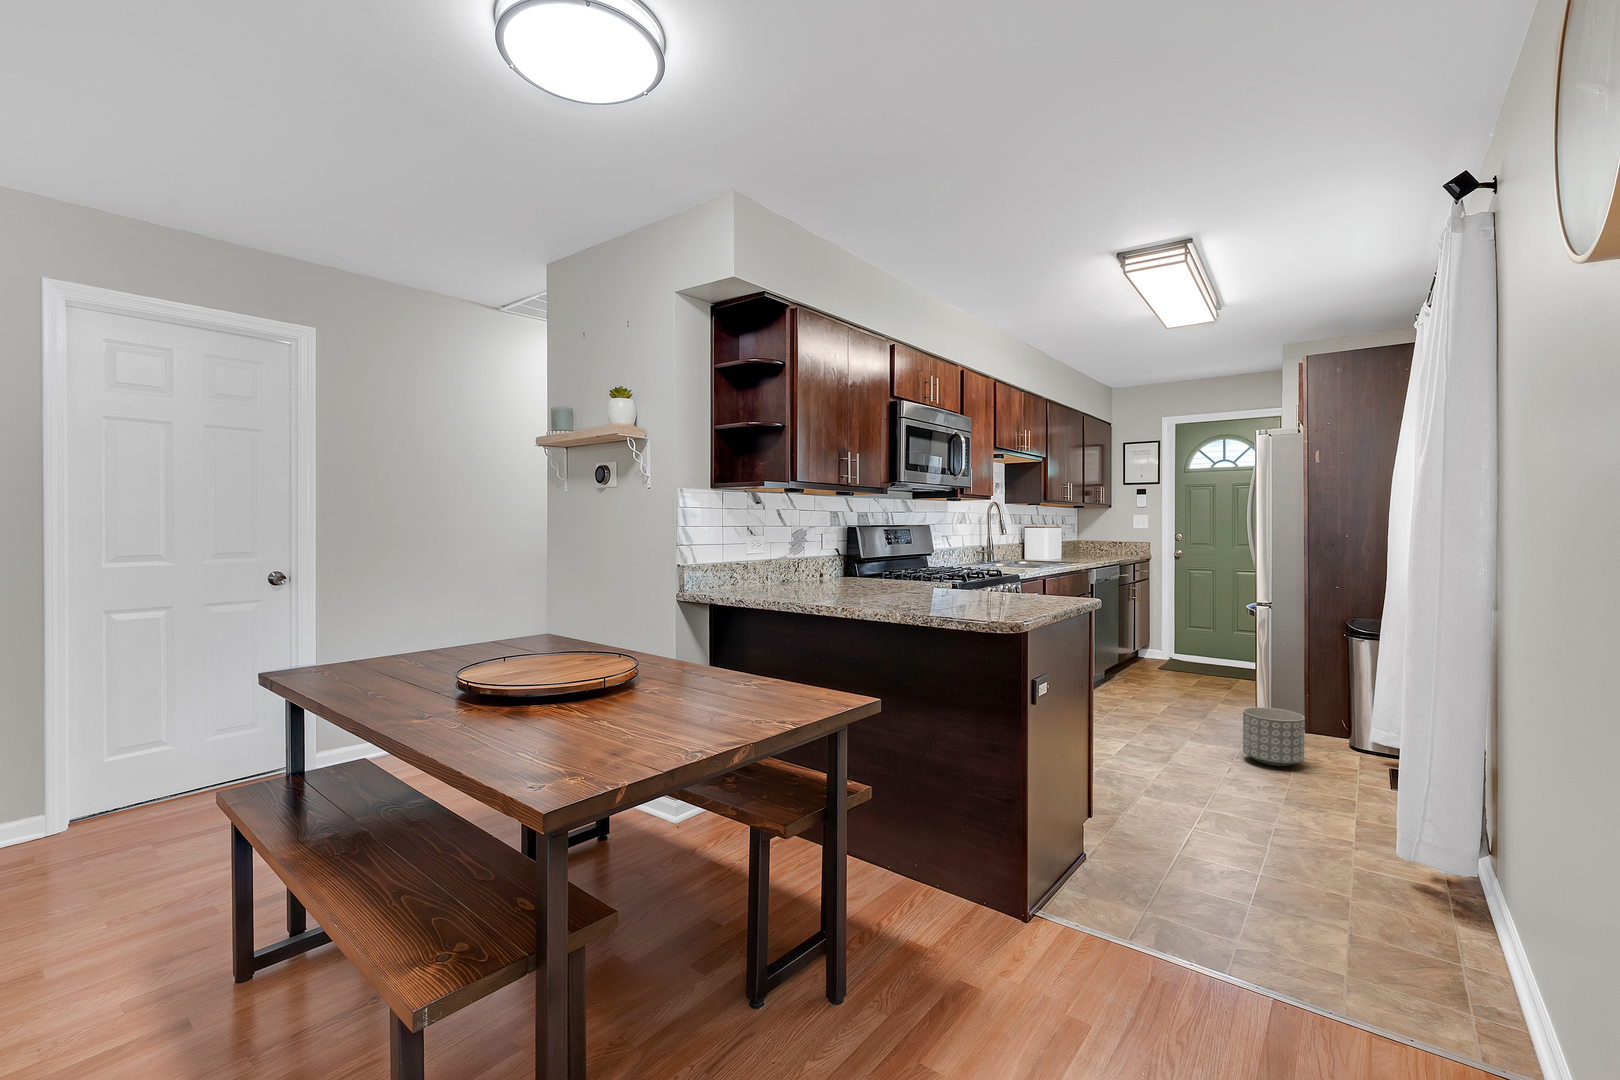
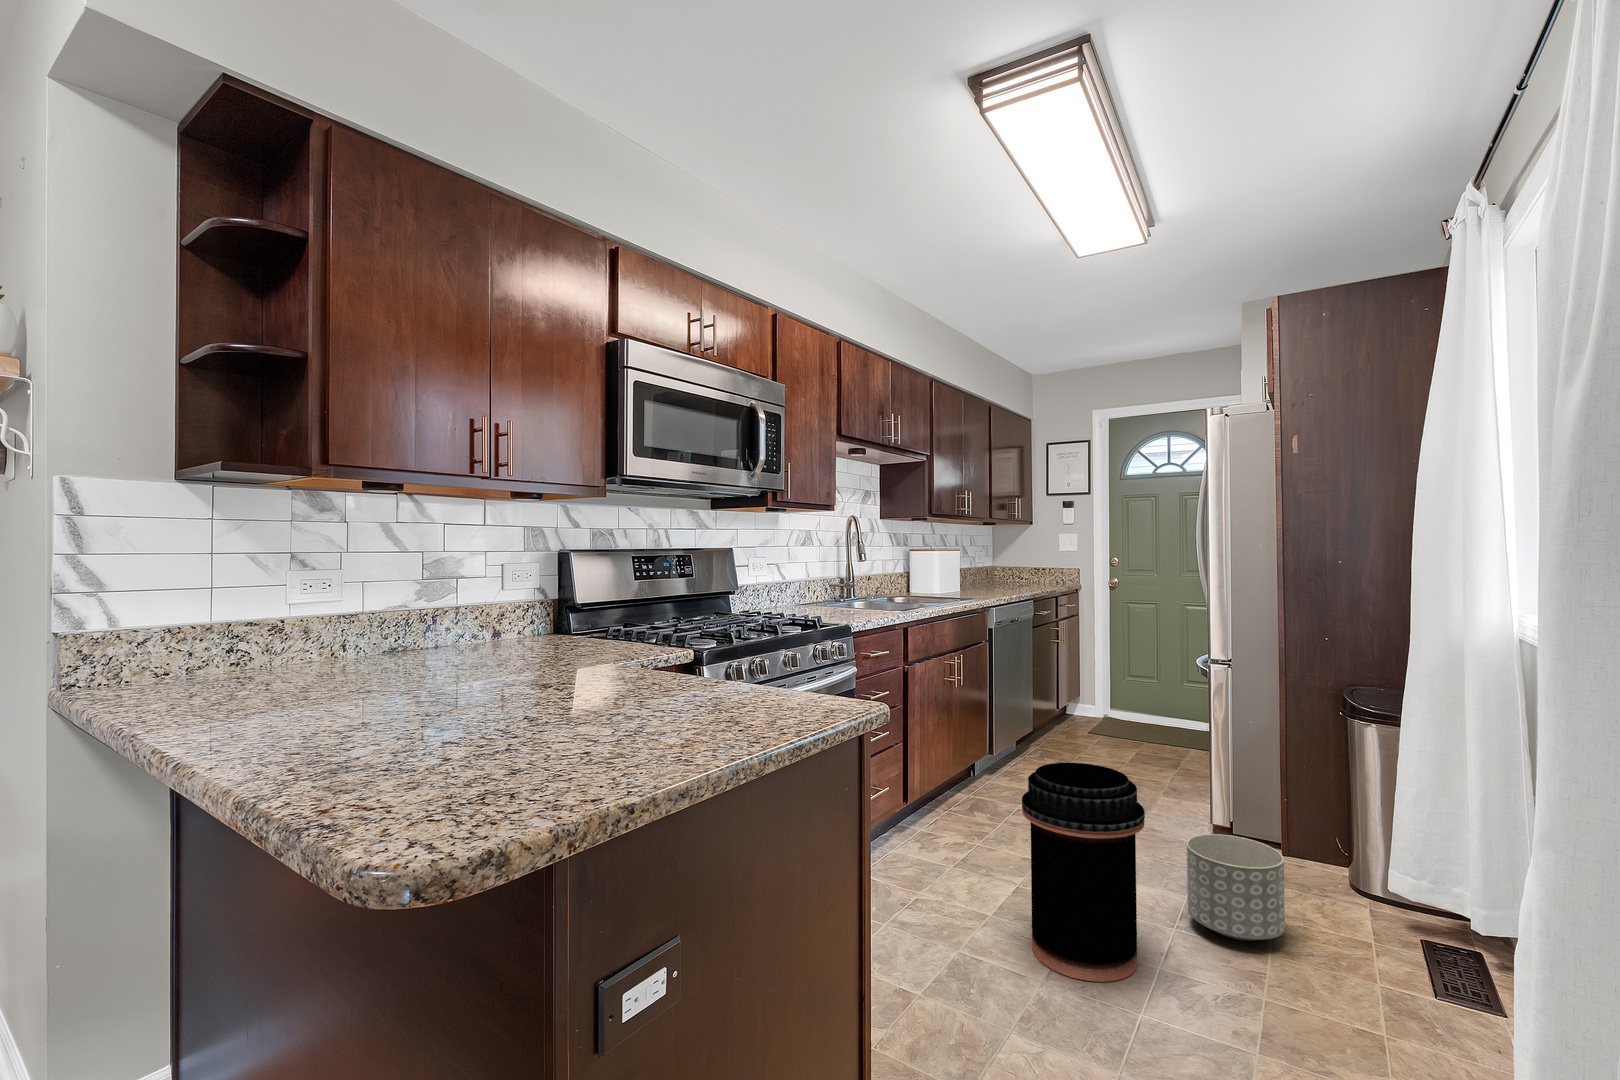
trash can: none [1142,659,1220,780] -> present [1022,763,1145,982]

